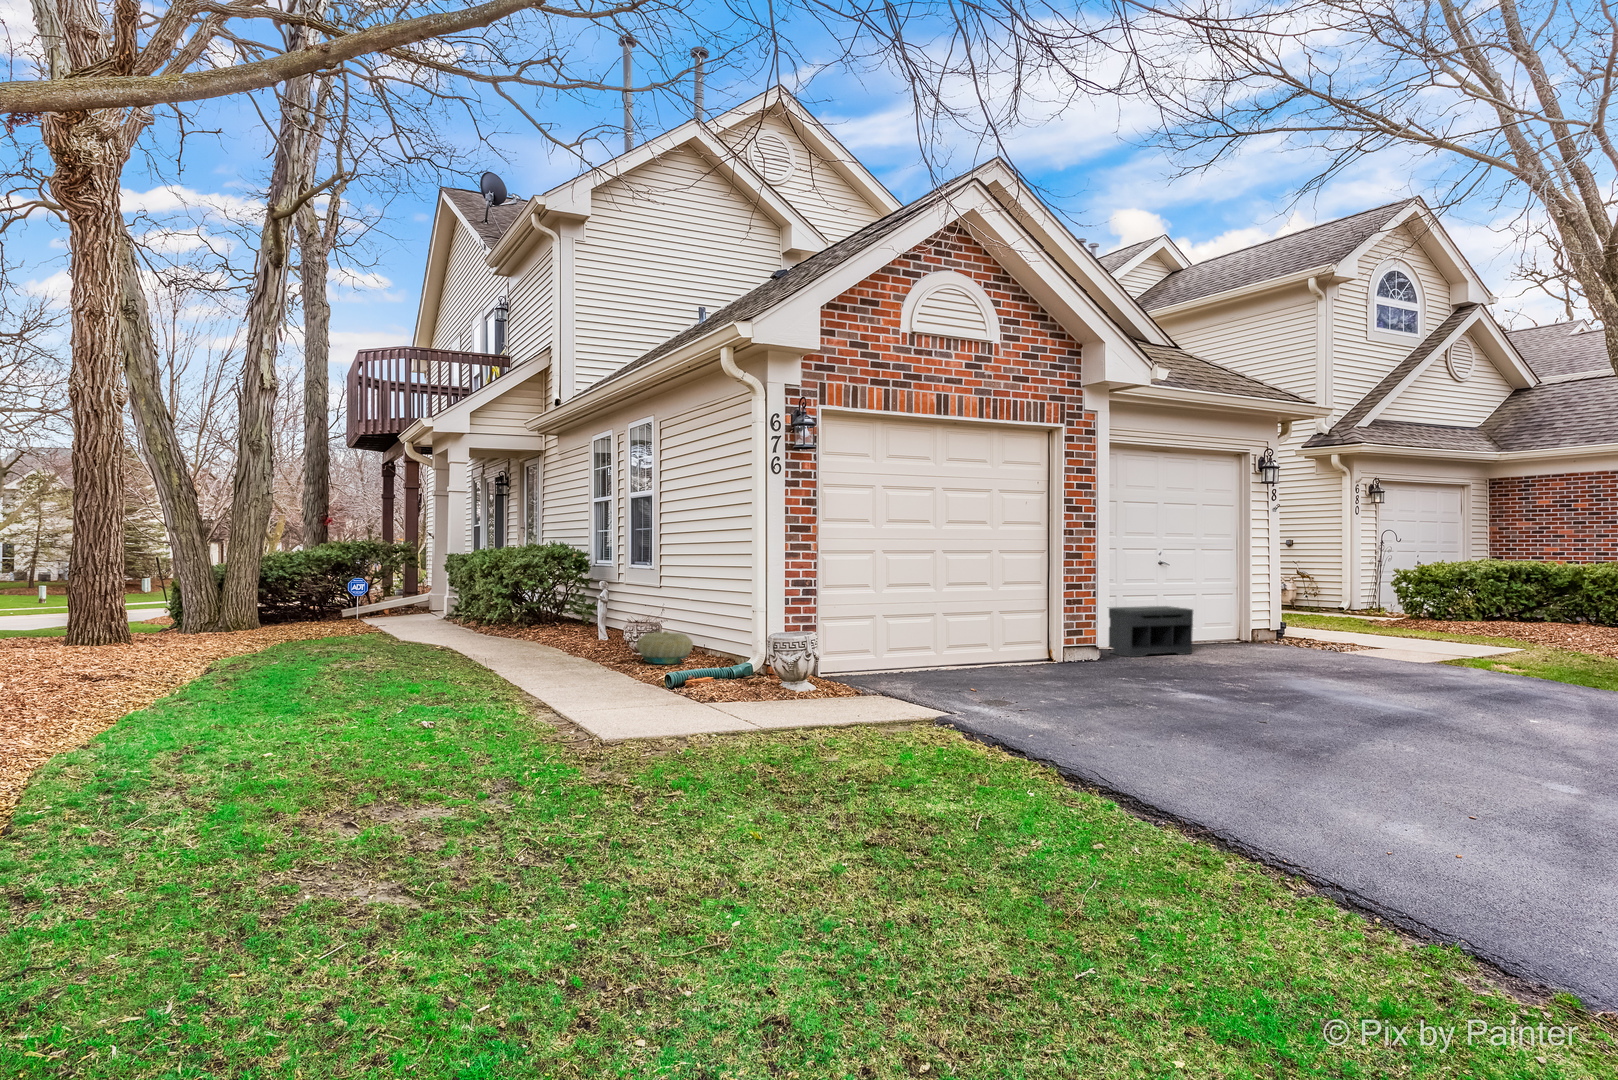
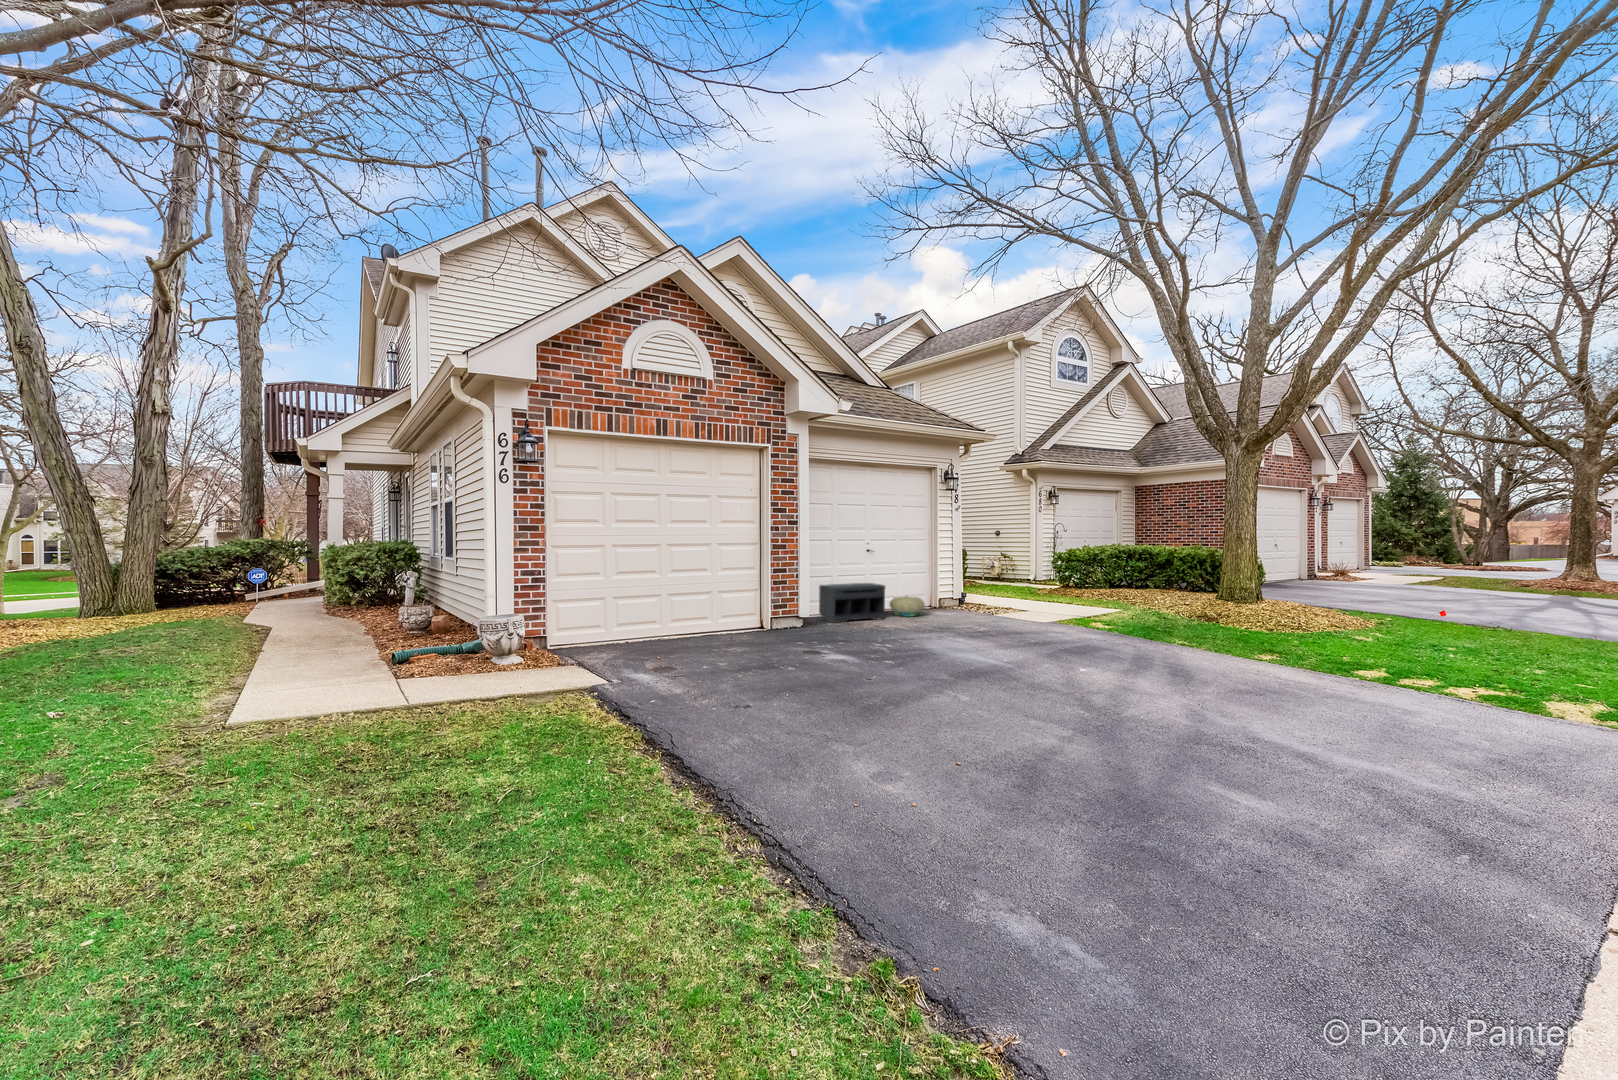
basket: present [637,631,693,664] -> present [889,596,925,617]

